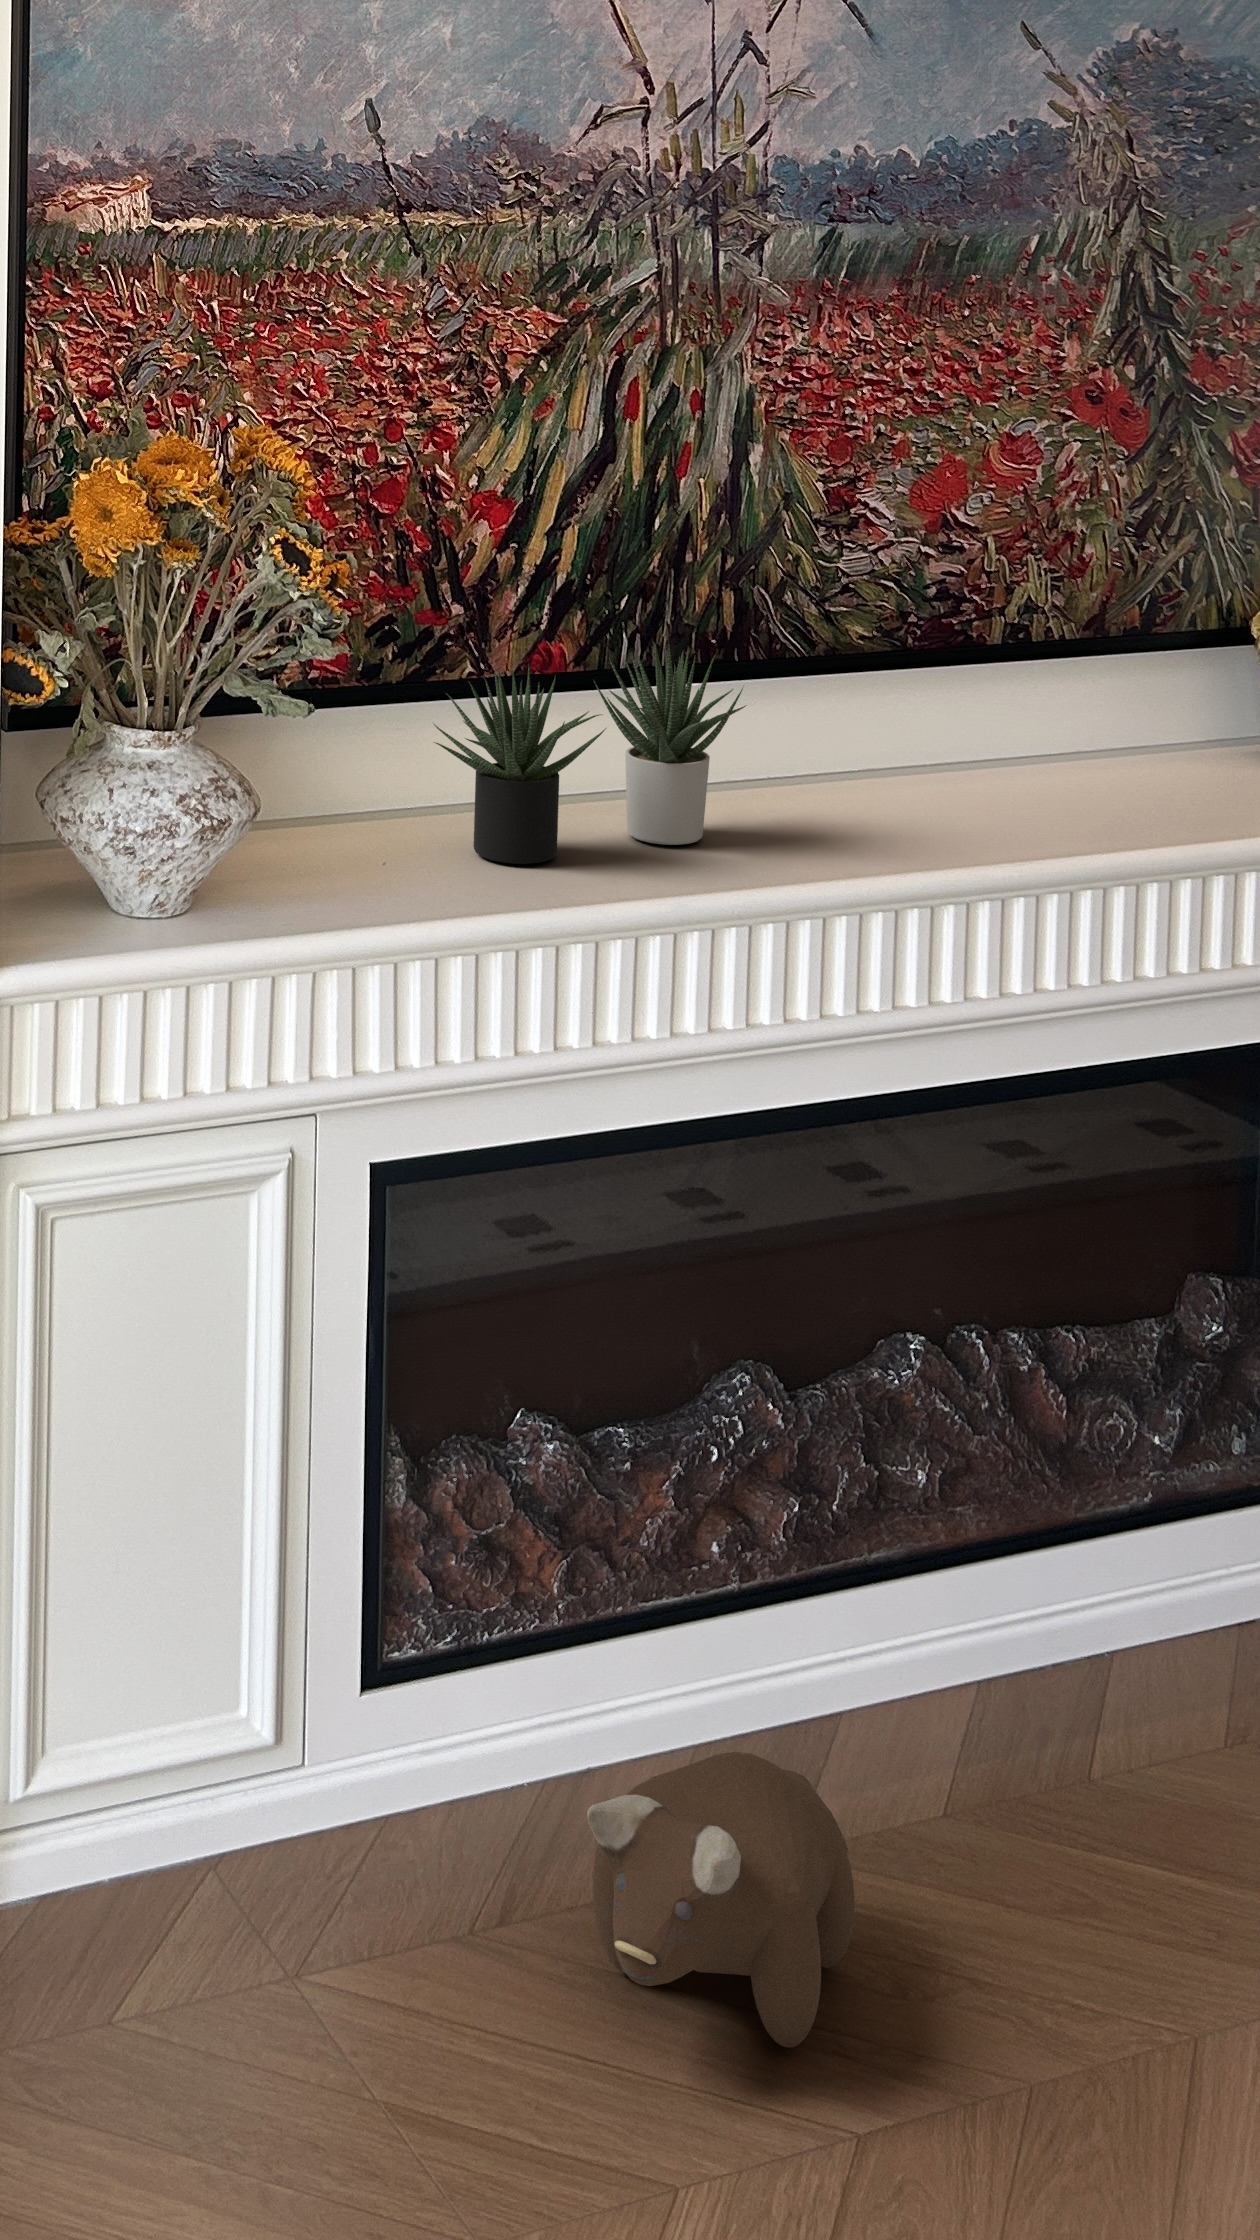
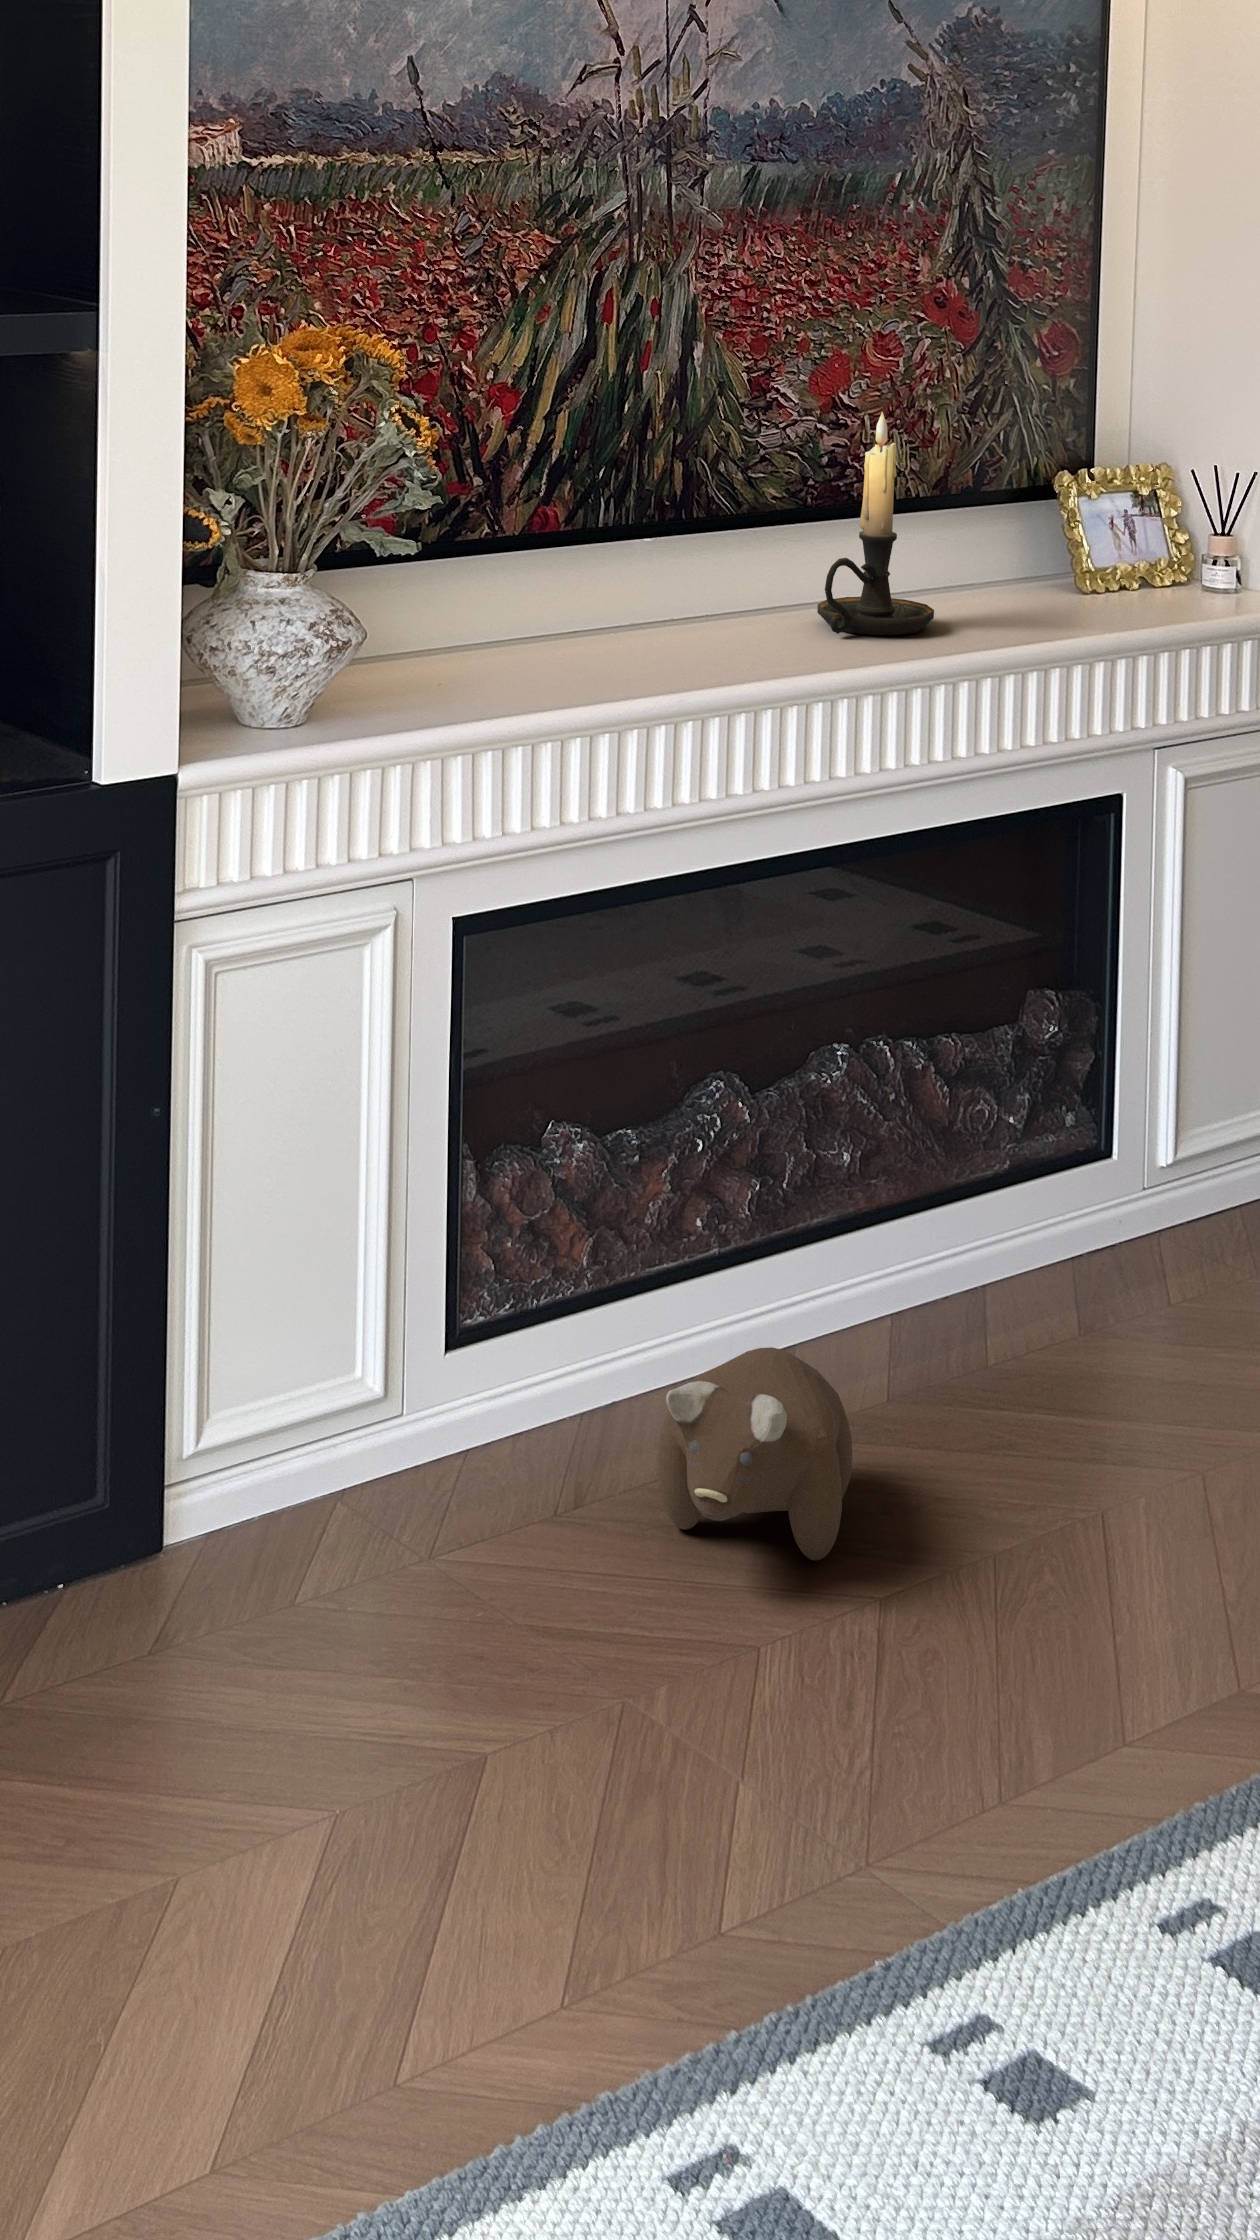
candle holder: none [903,539,1054,824] -> present [817,412,934,635]
succulent plant: present [434,645,747,864] -> none [472,498,714,678]

